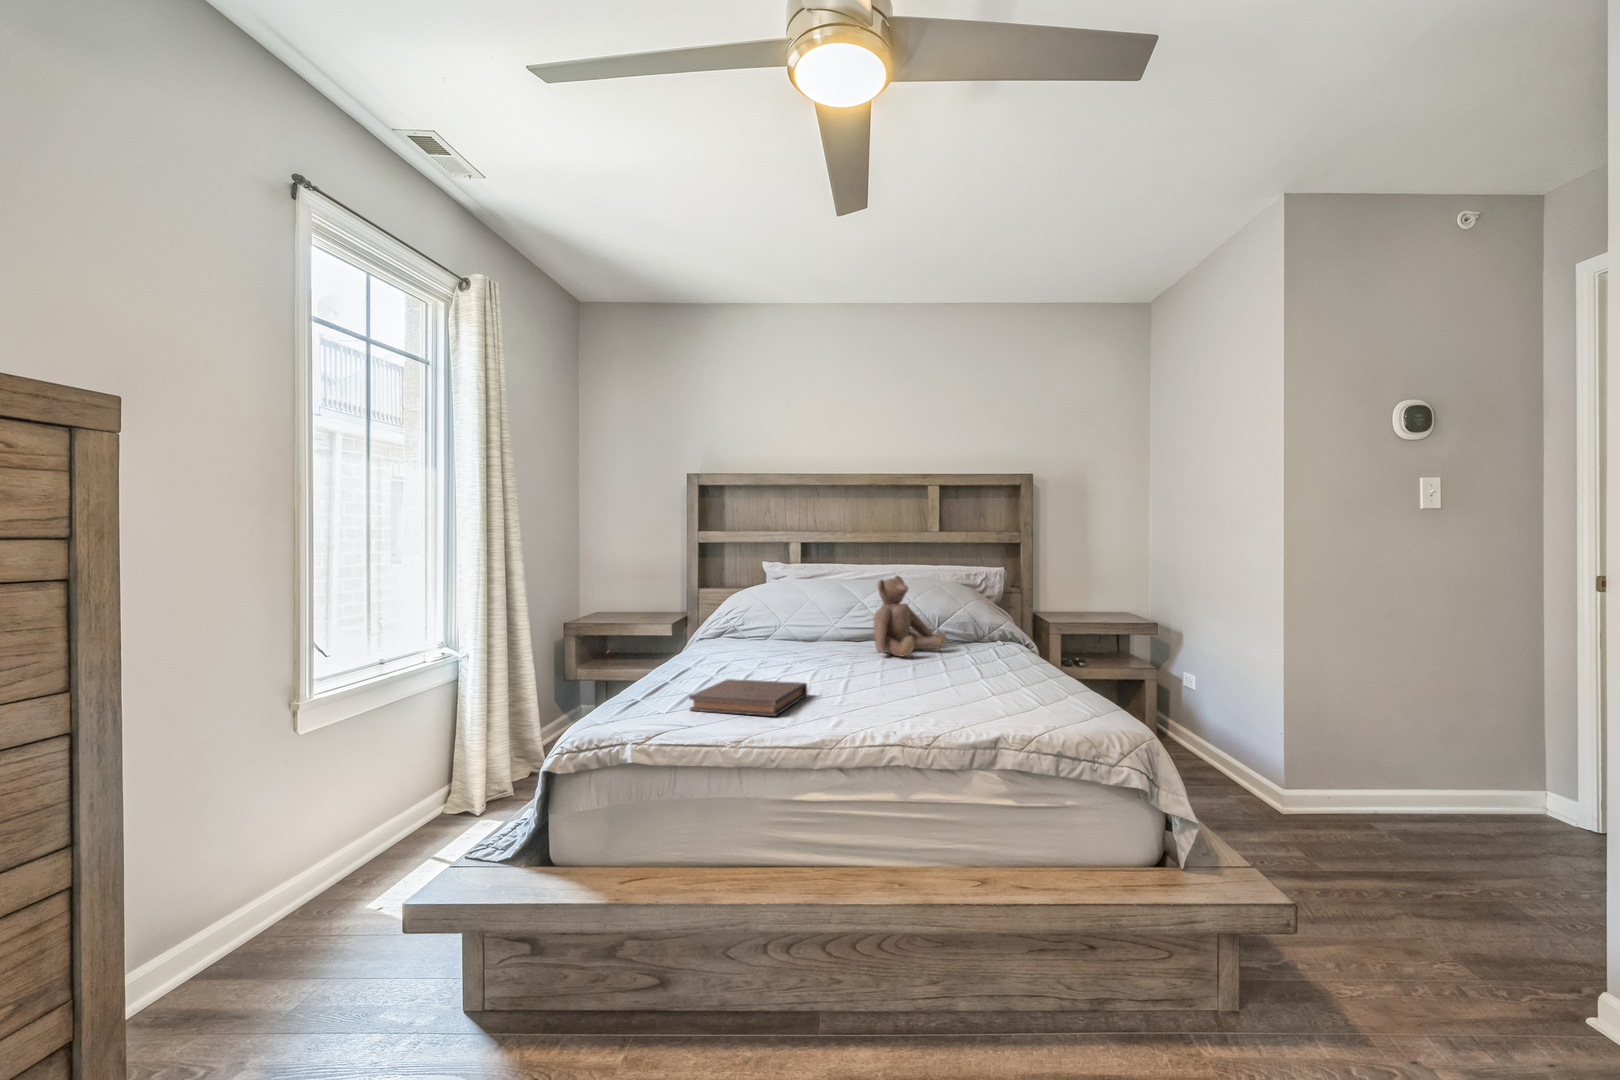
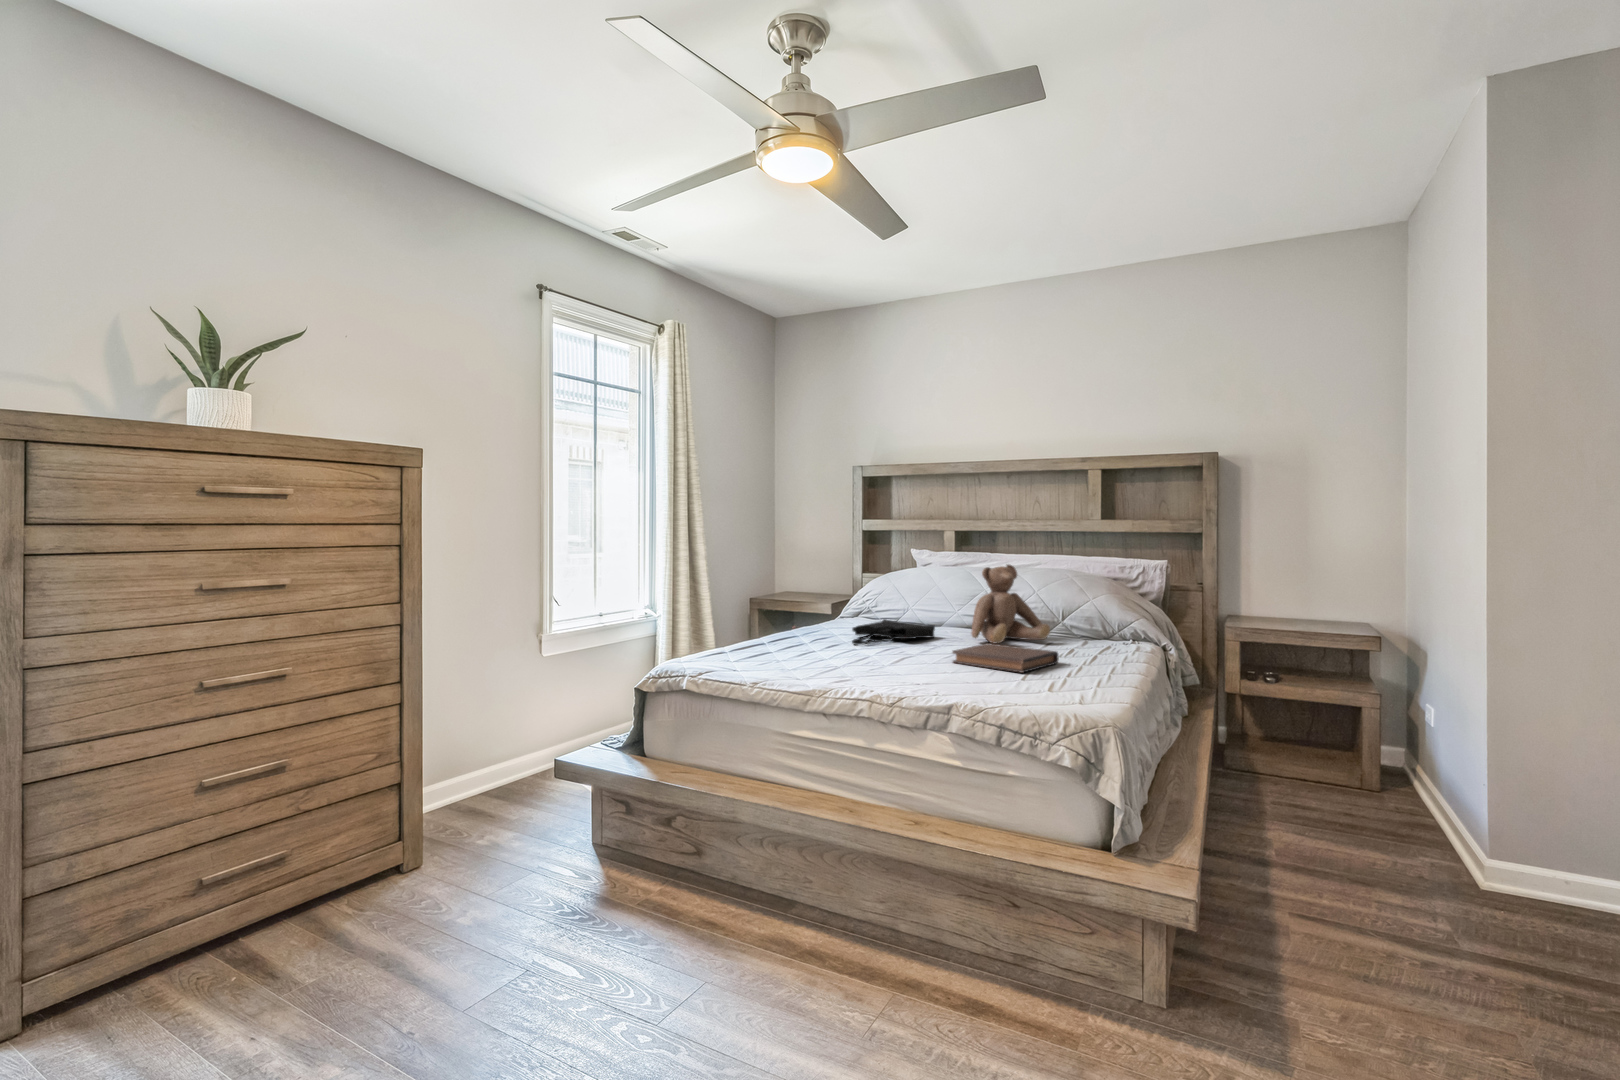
tote bag: none [755,640,835,673] -> present [852,619,935,645]
book: present [689,679,807,716] -> present [953,643,1059,673]

